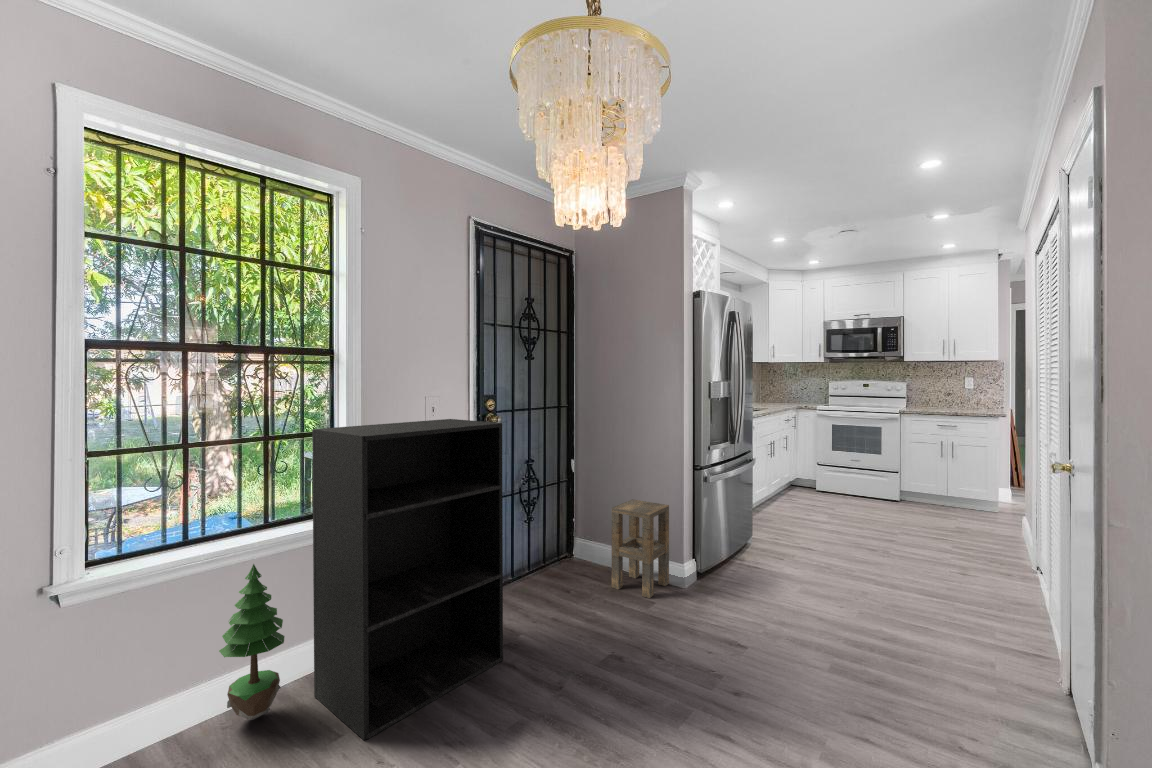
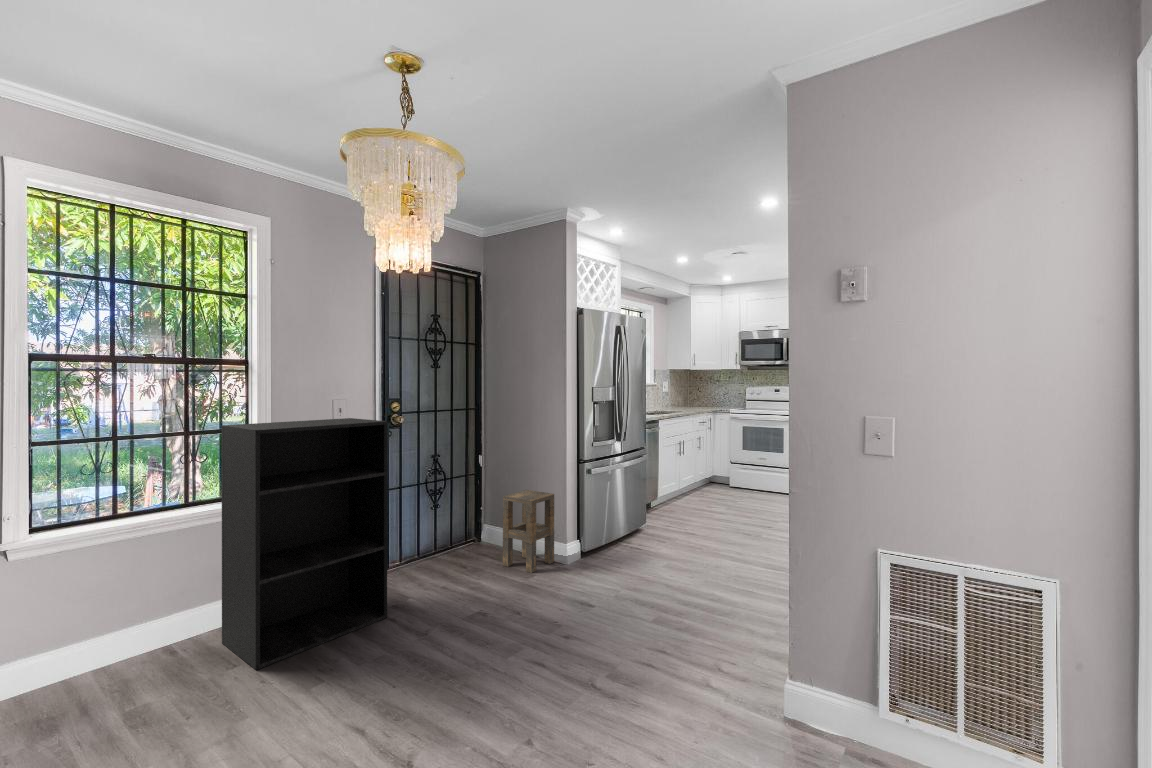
potted tree: present [219,564,285,720] -> none [139,533,196,658]

